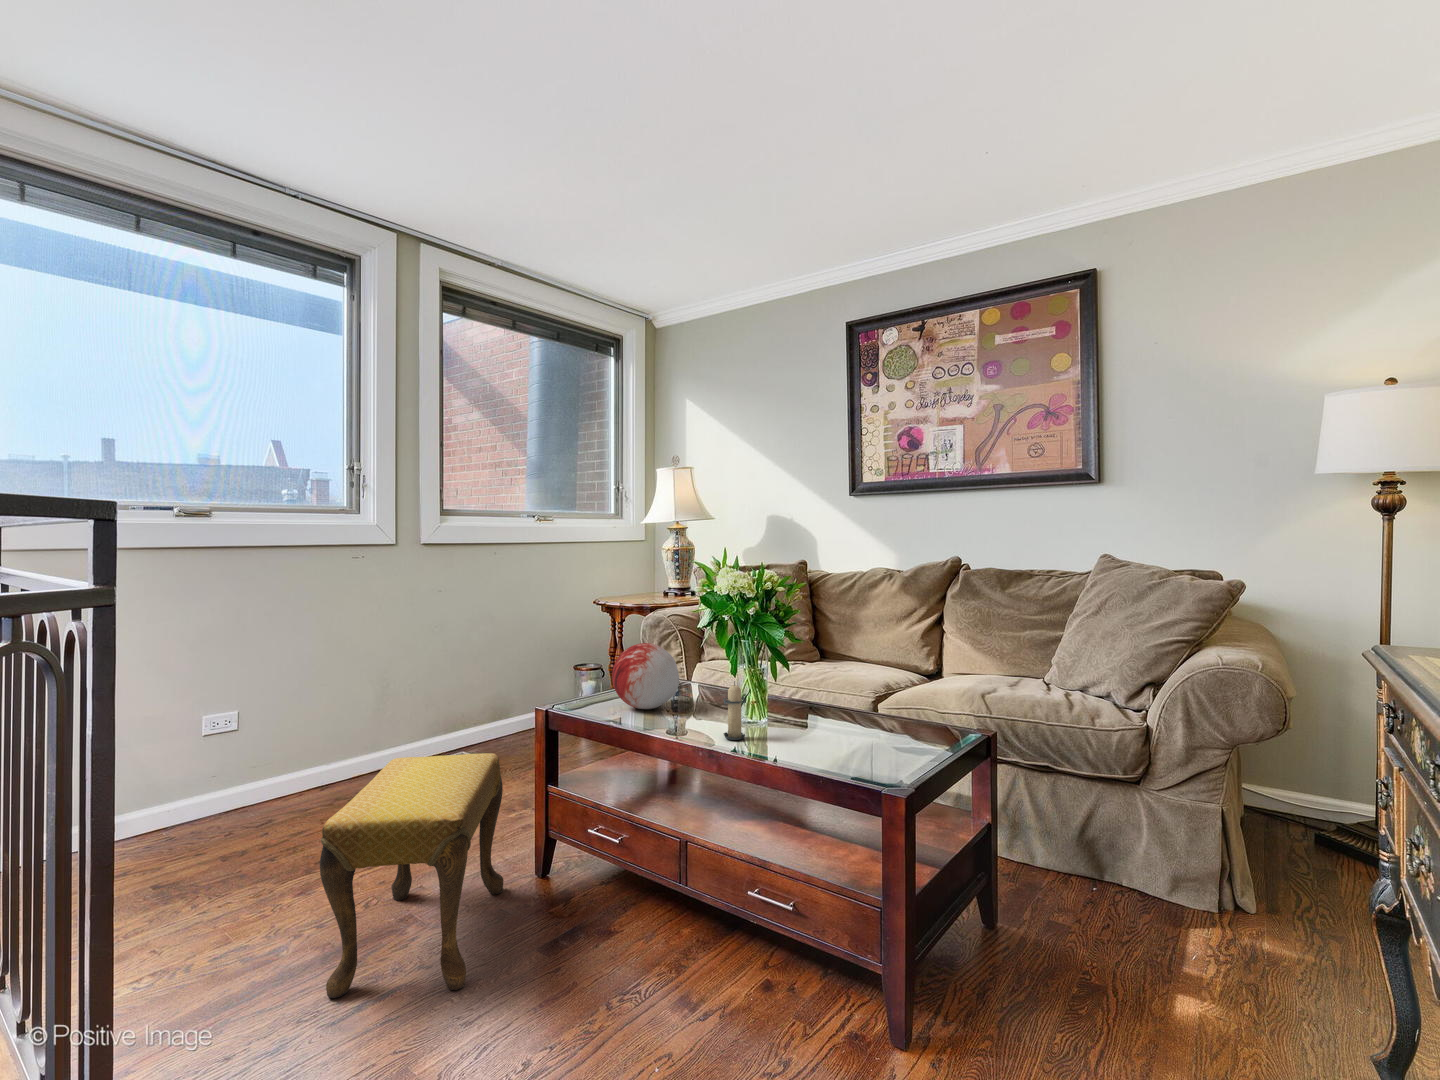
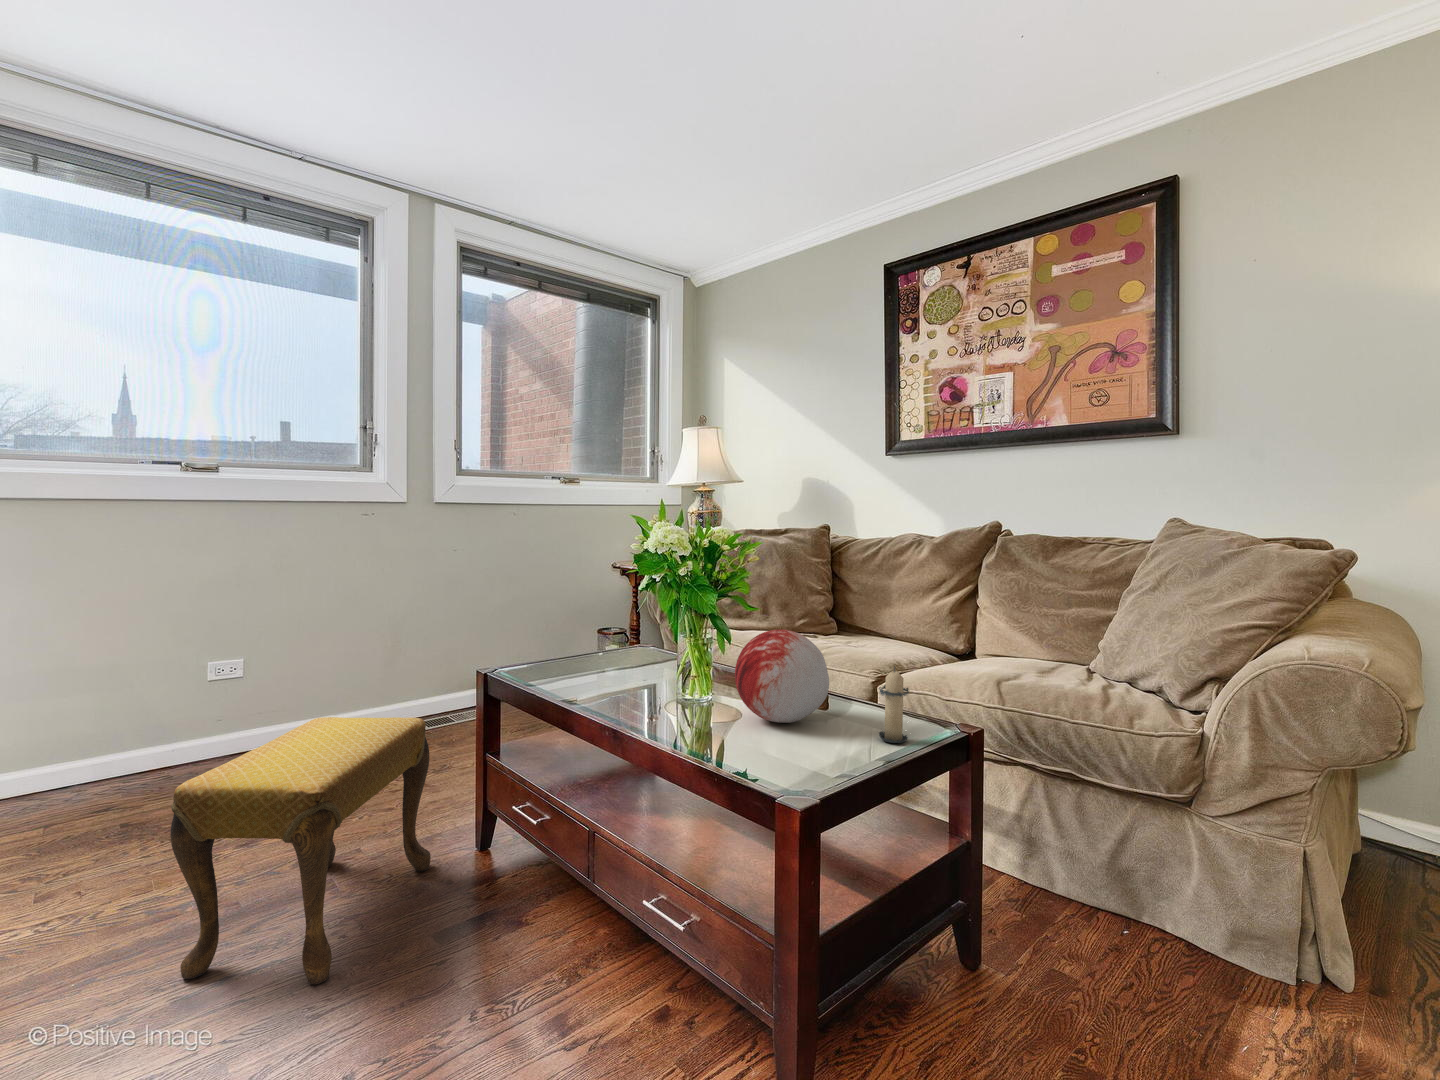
decorative orb: present [612,643,679,709] -> present [735,629,829,723]
candle: present [723,681,745,740] -> present [879,666,909,743]

